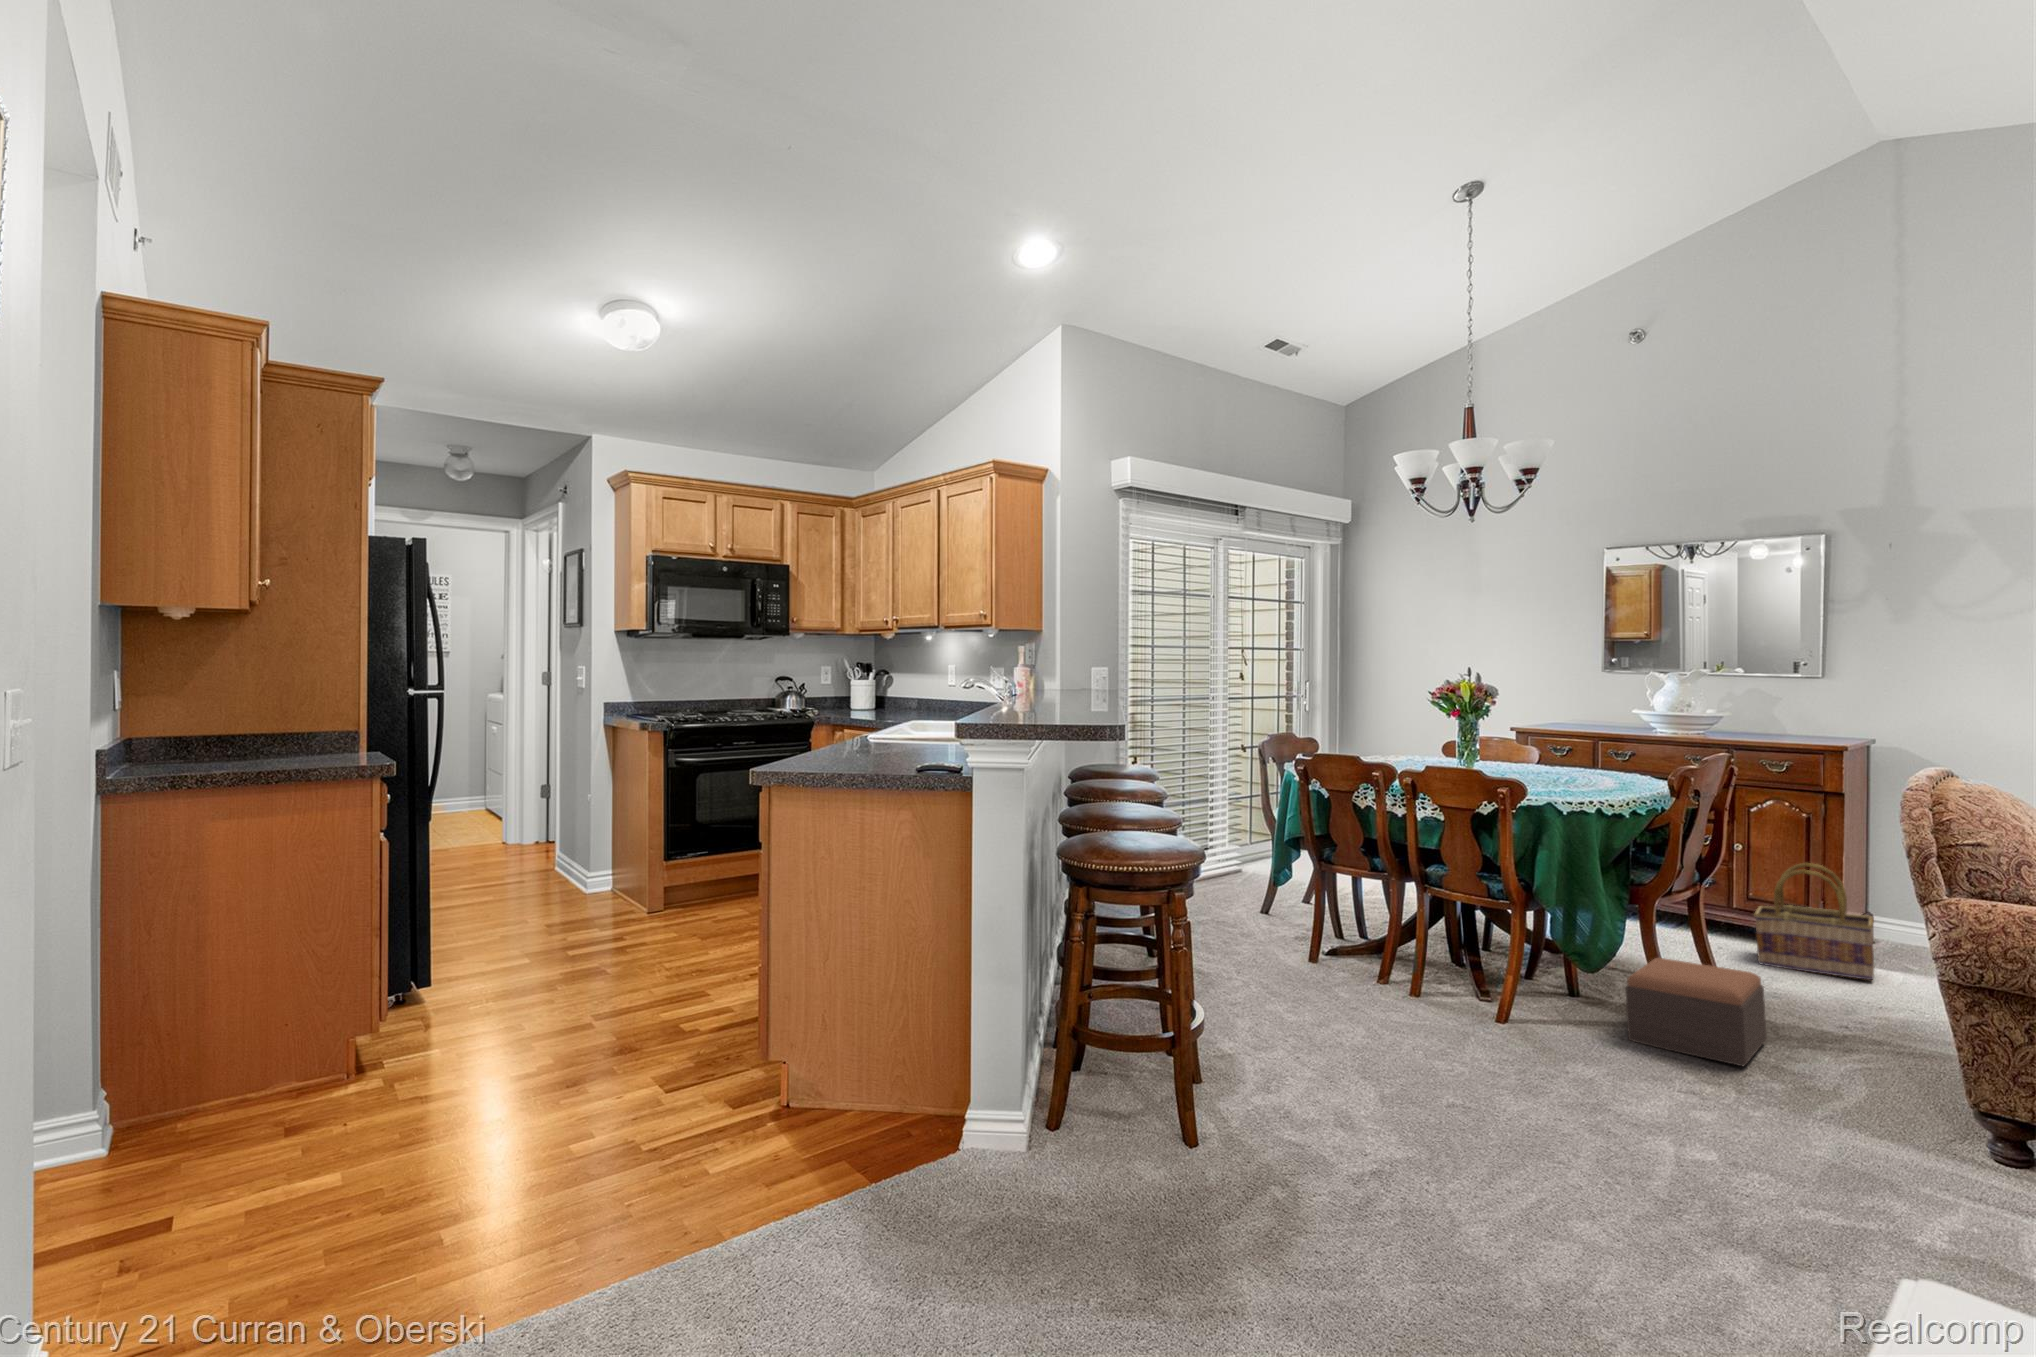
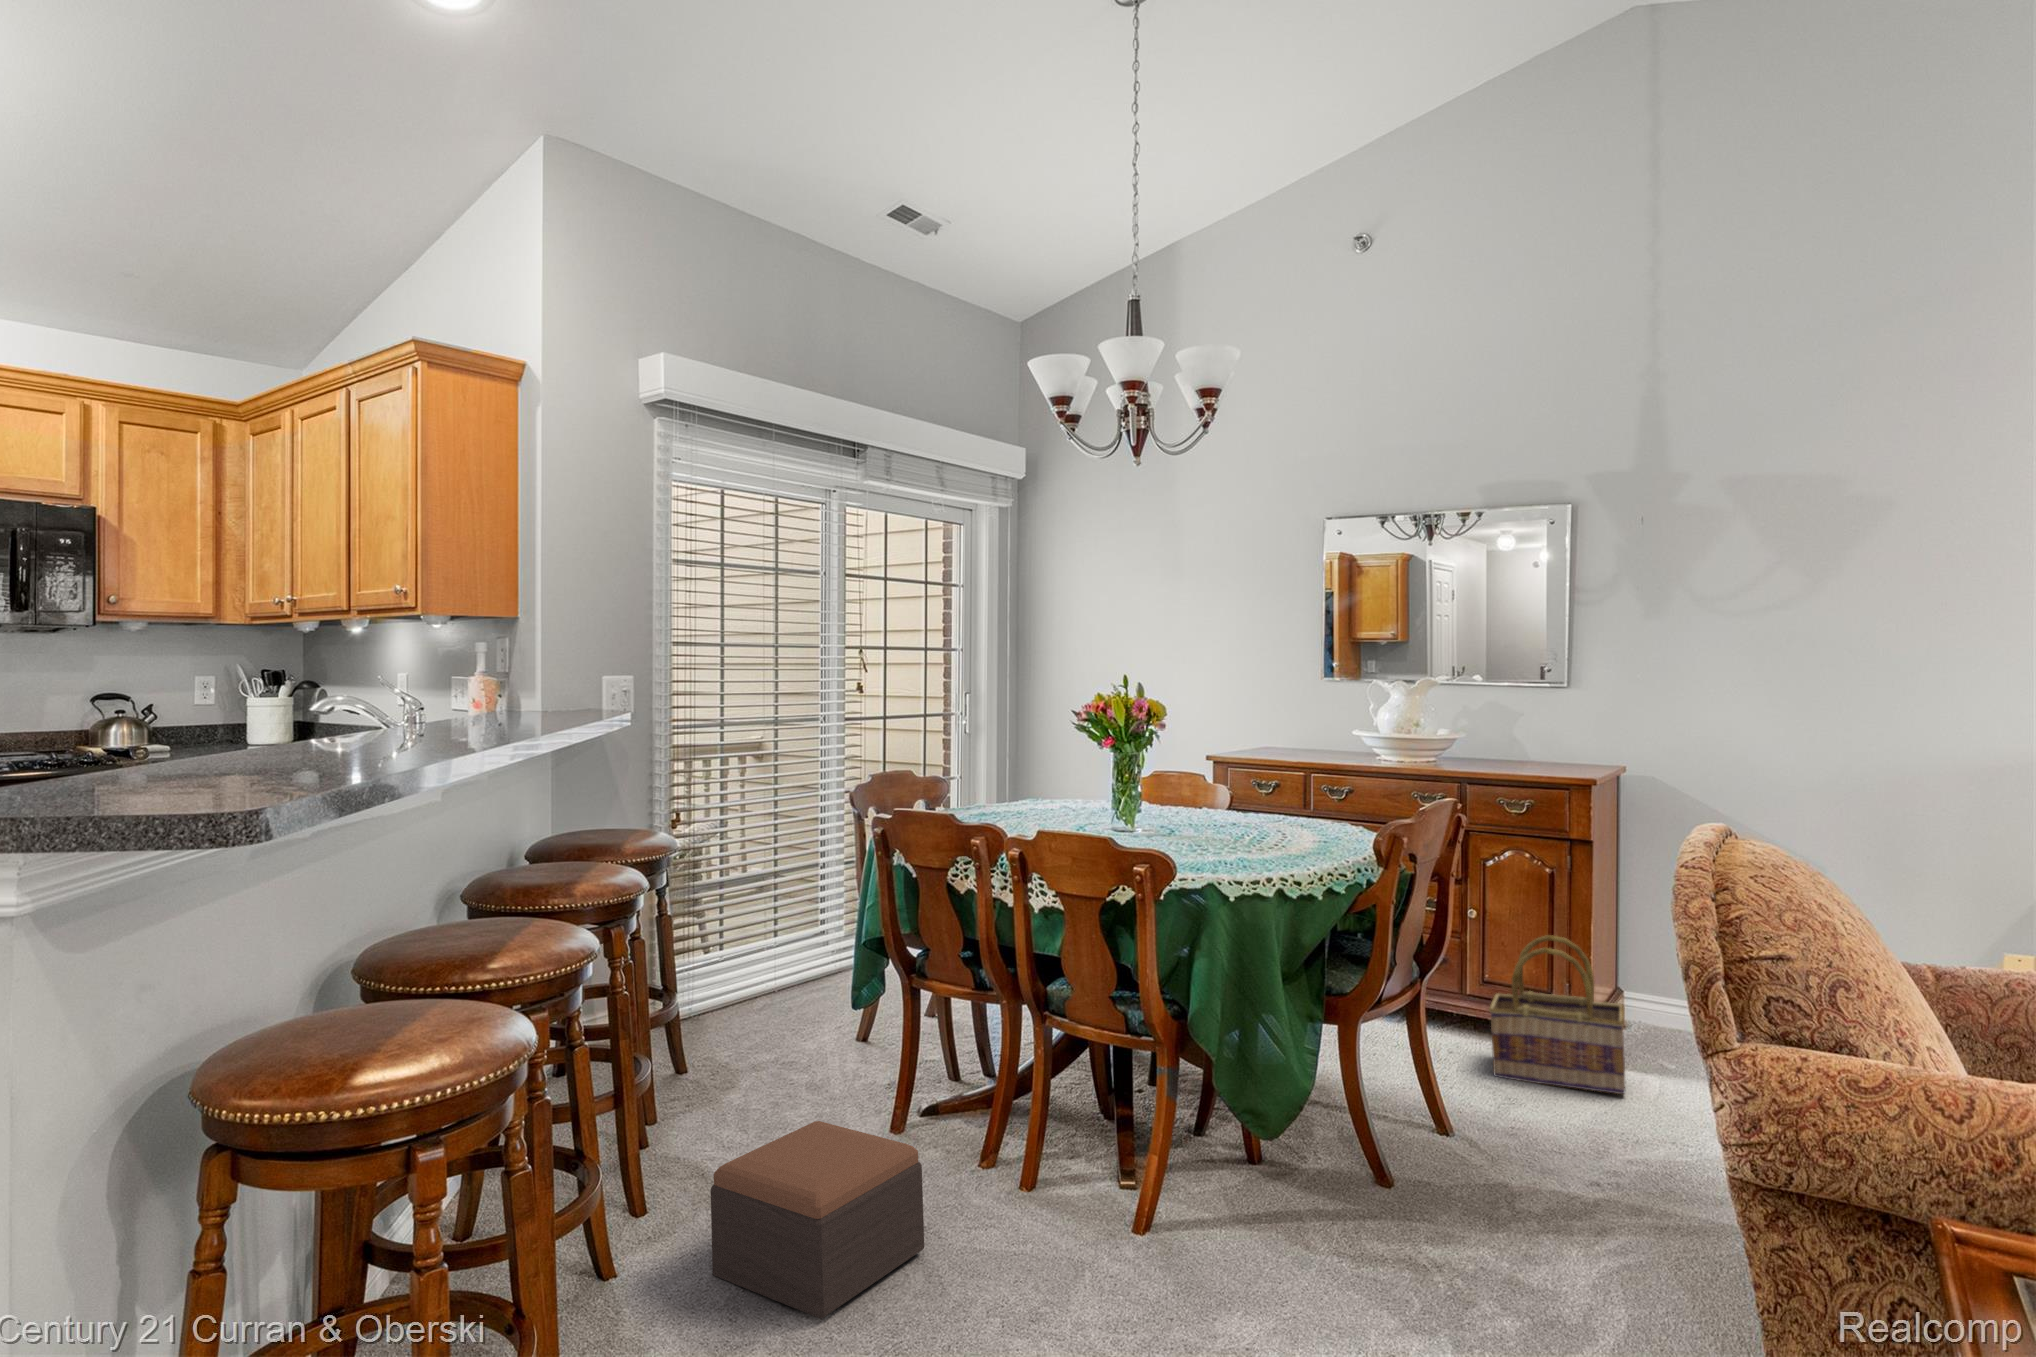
footstool: present [1625,958,1767,1066] -> present [711,1121,924,1319]

